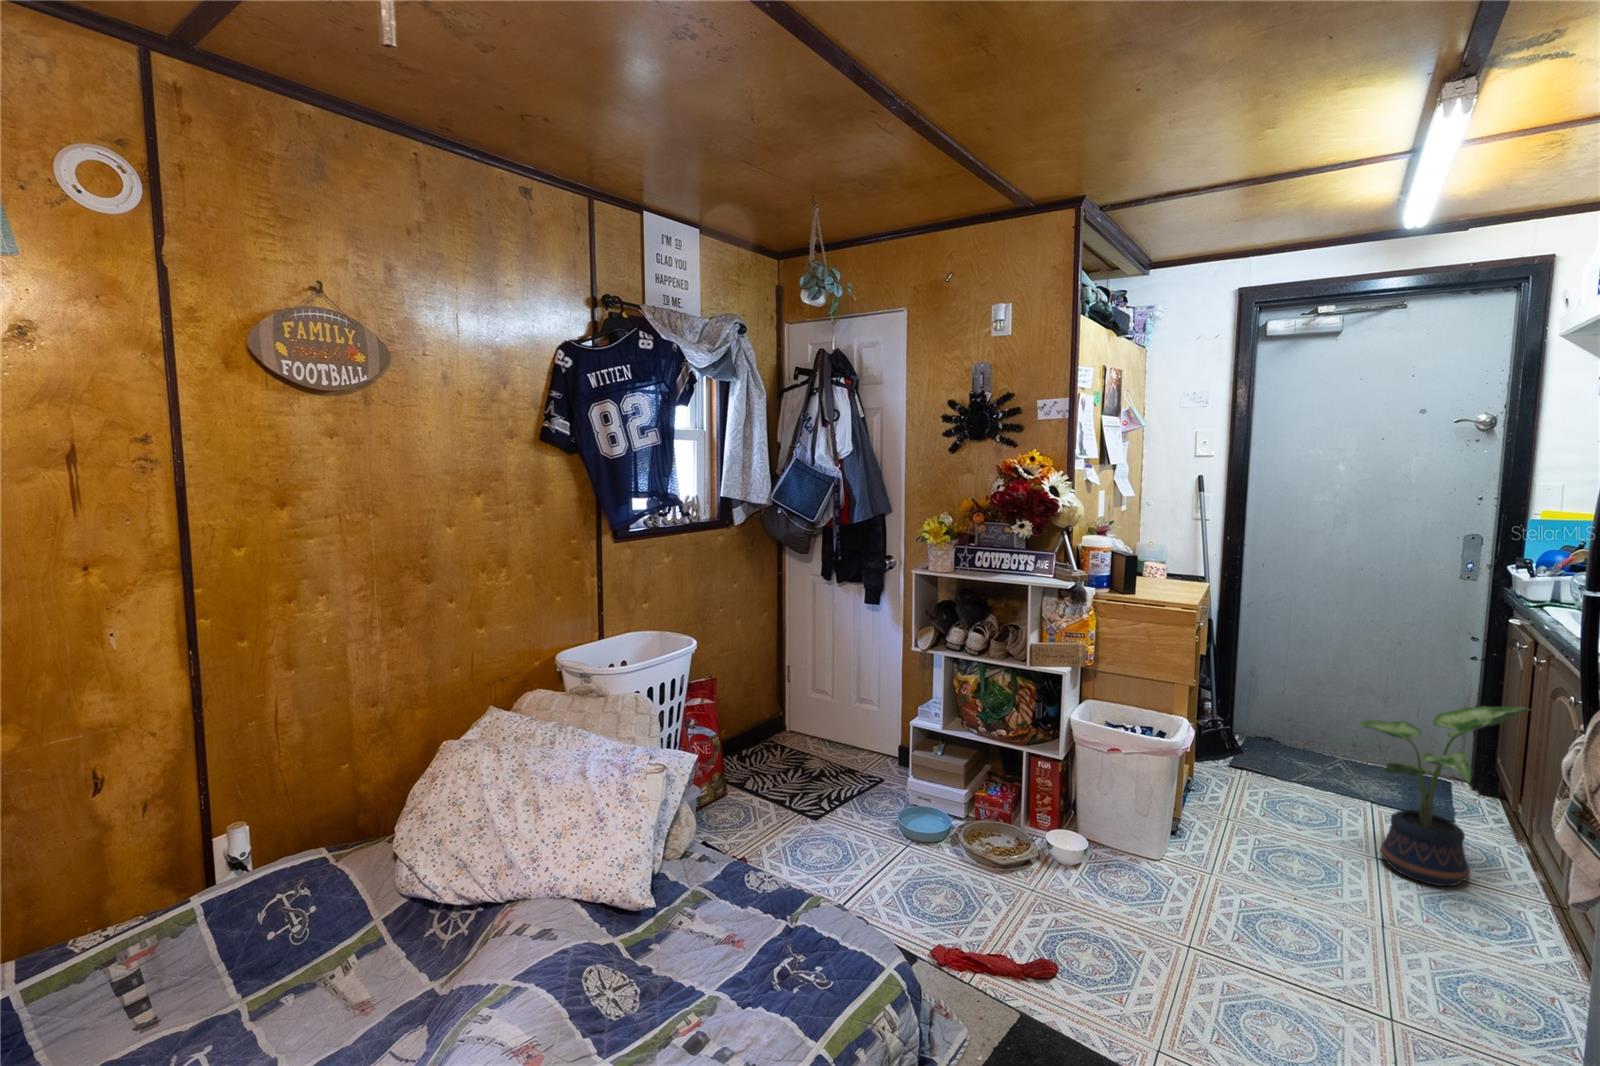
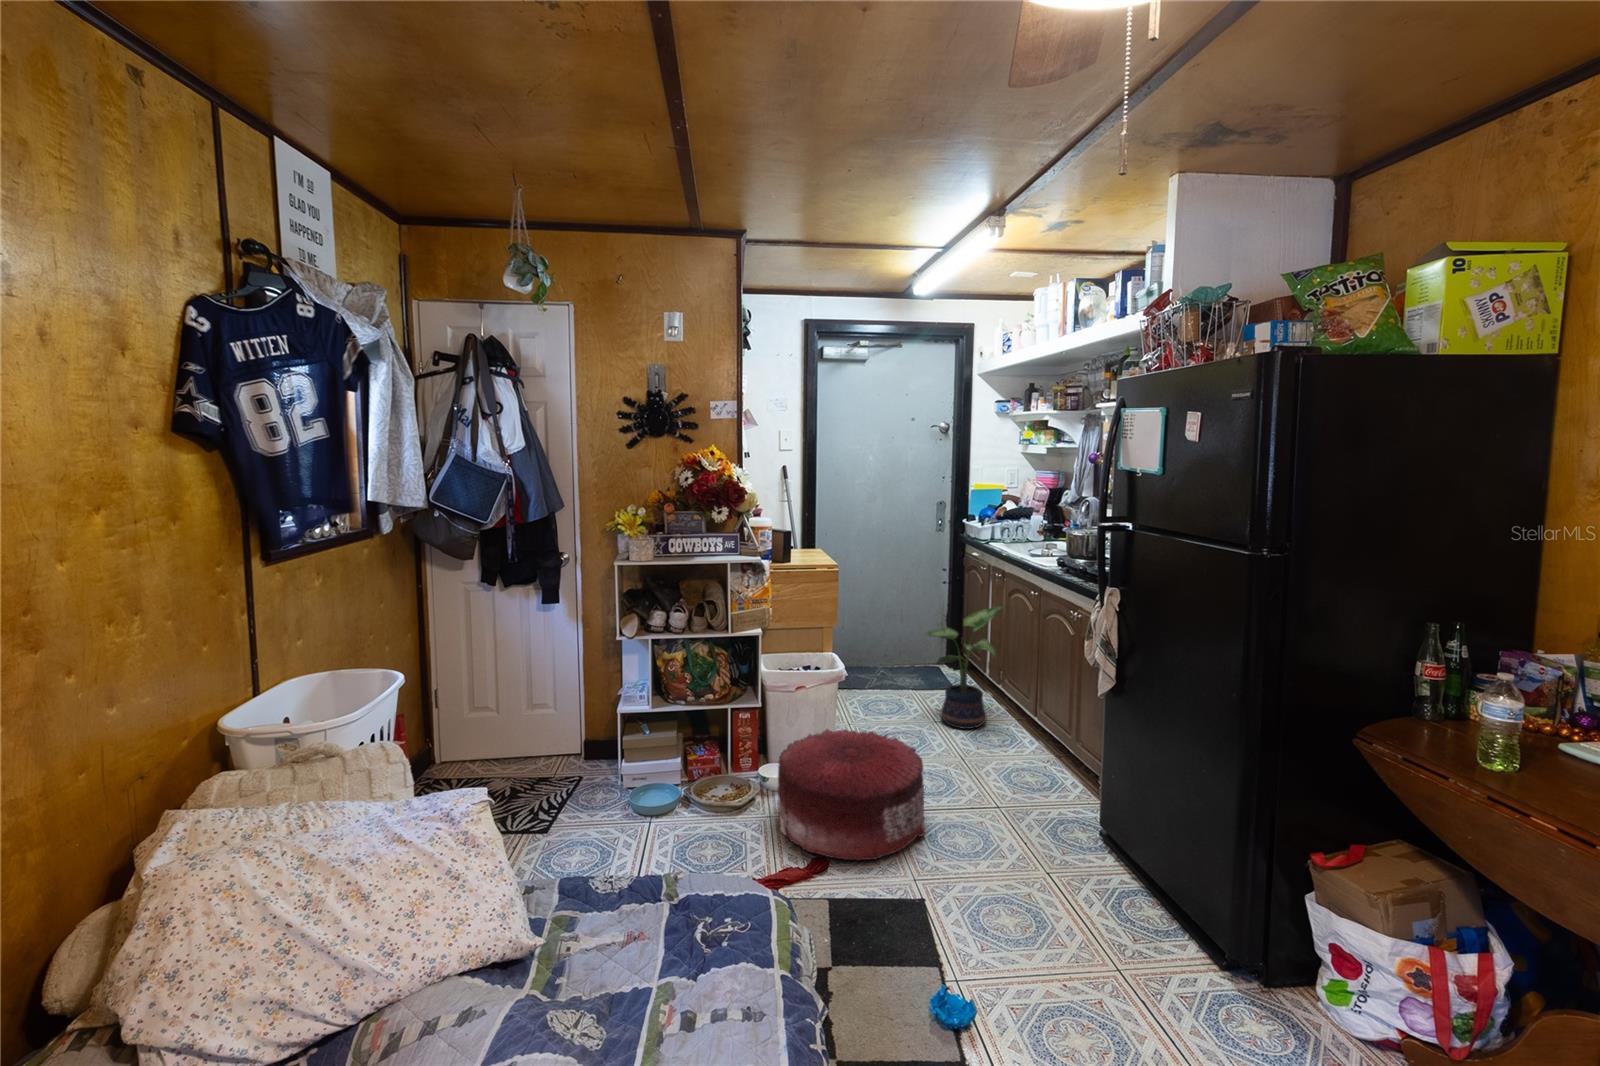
pouf: none [1027,807,1236,998] -> present [777,729,925,860]

